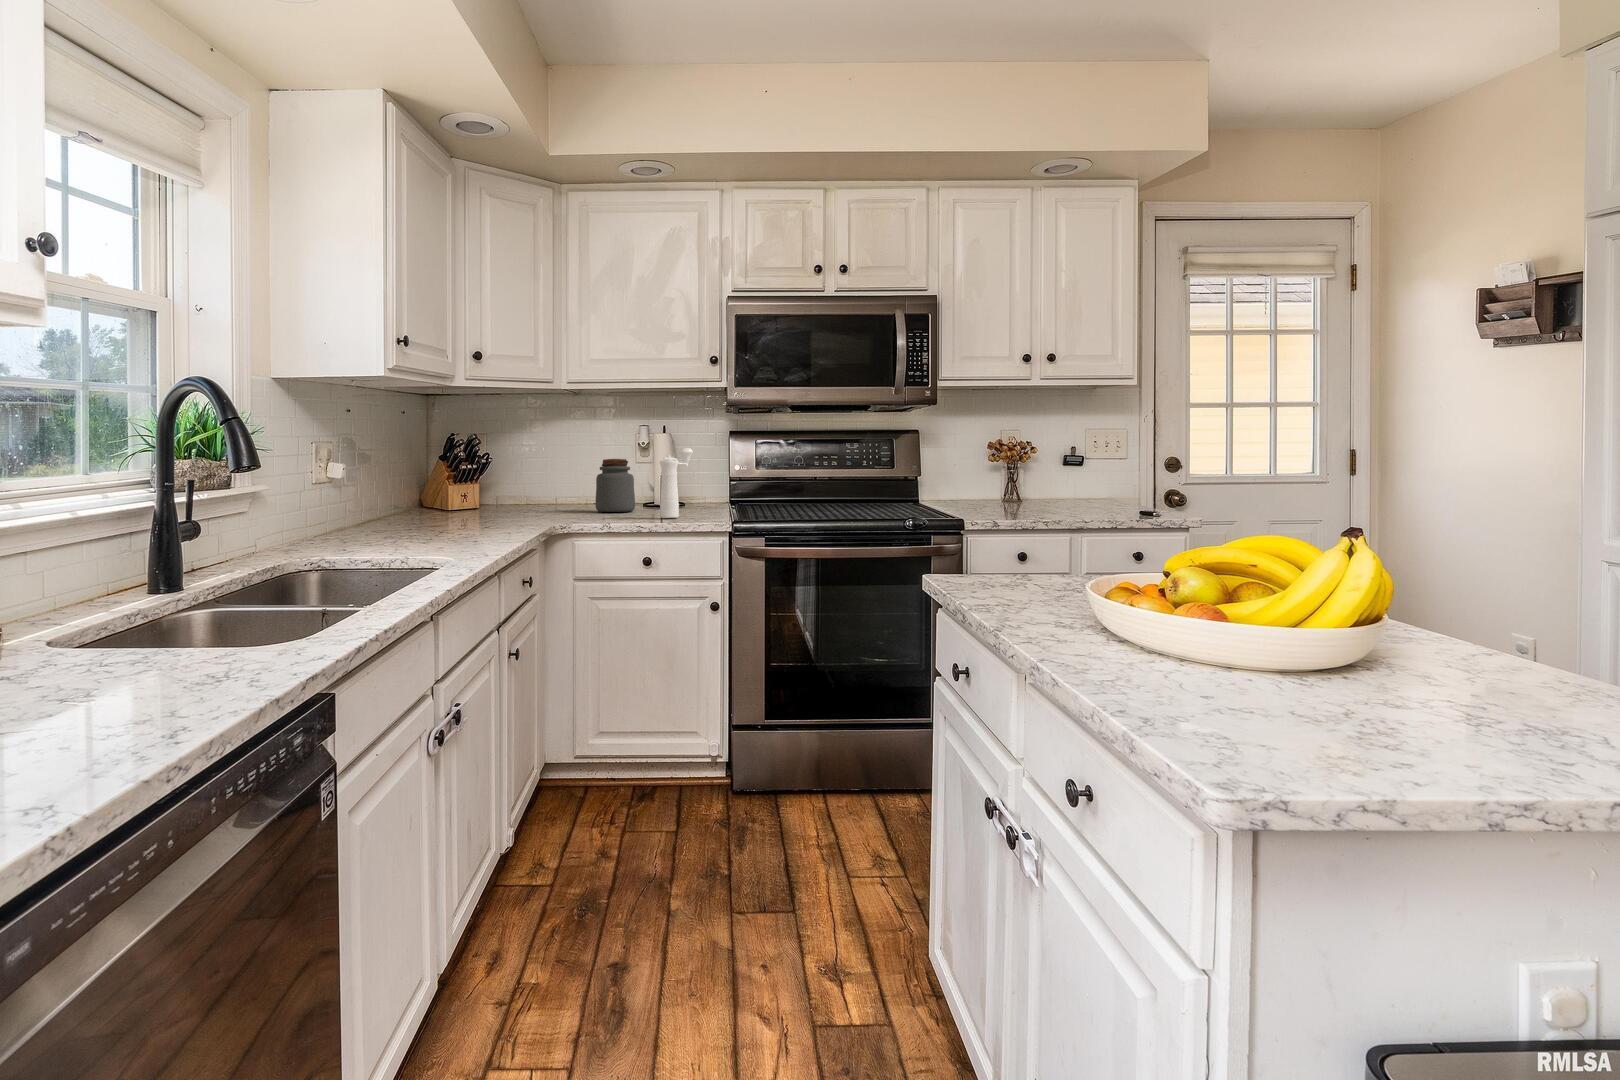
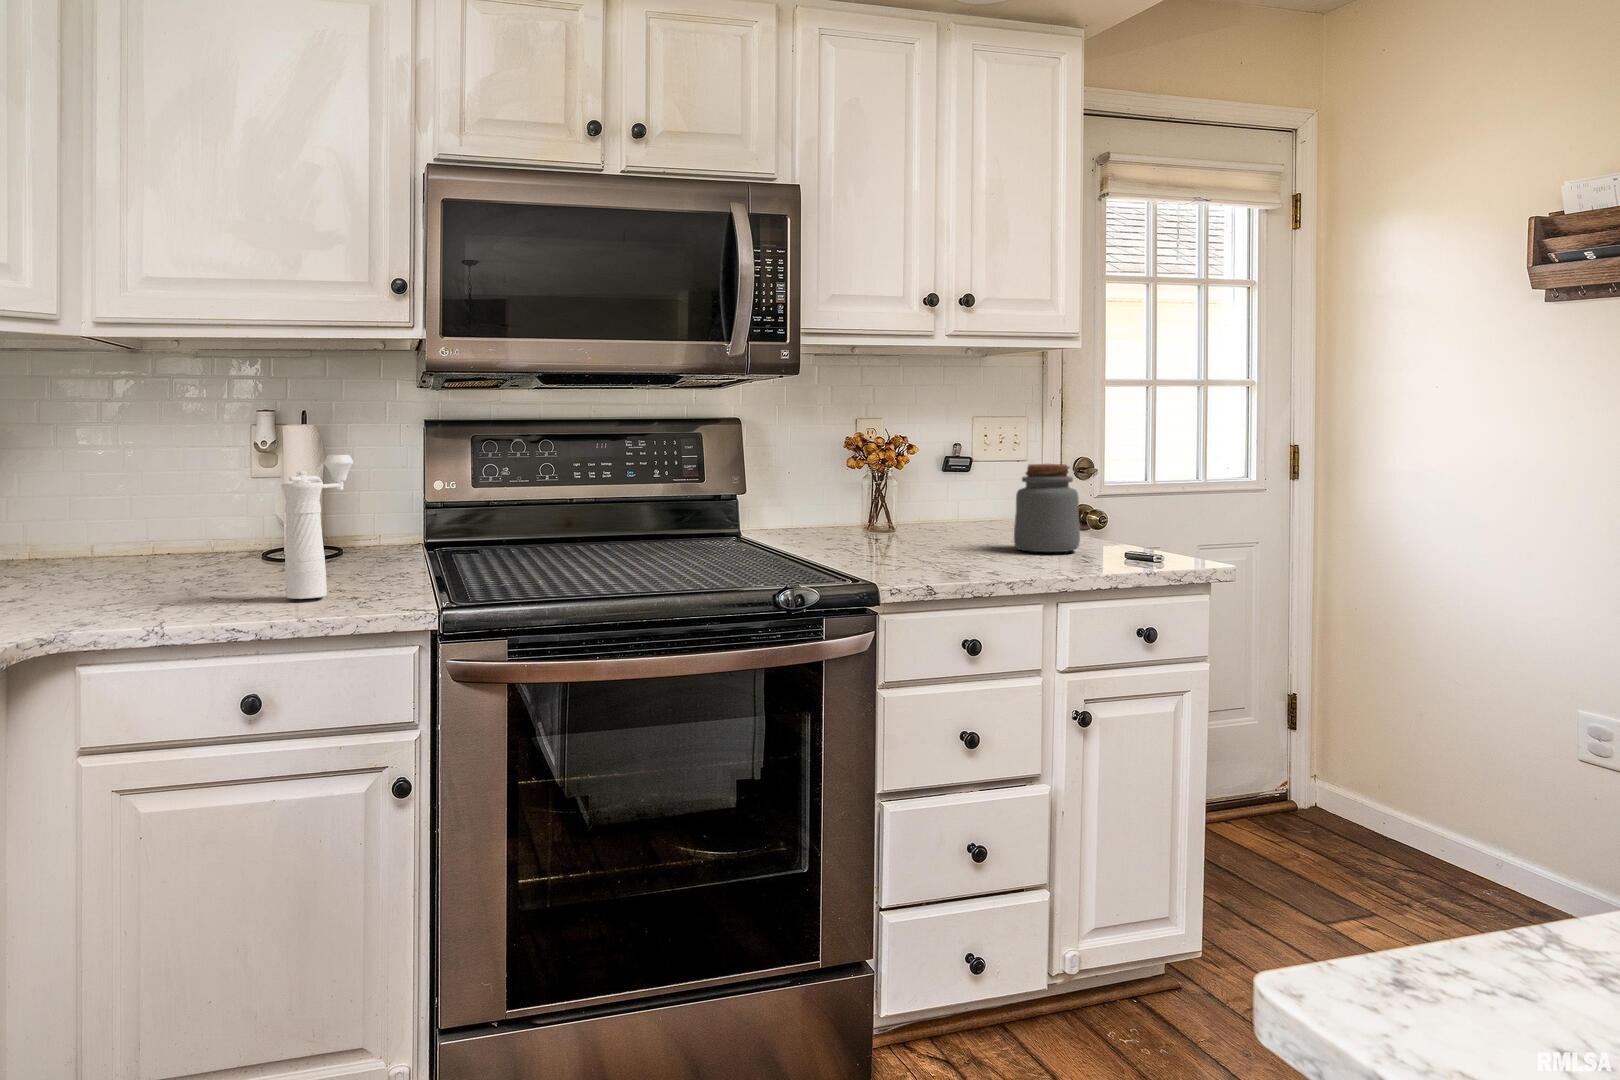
jar: present [595,459,635,512] -> present [1014,464,1080,552]

